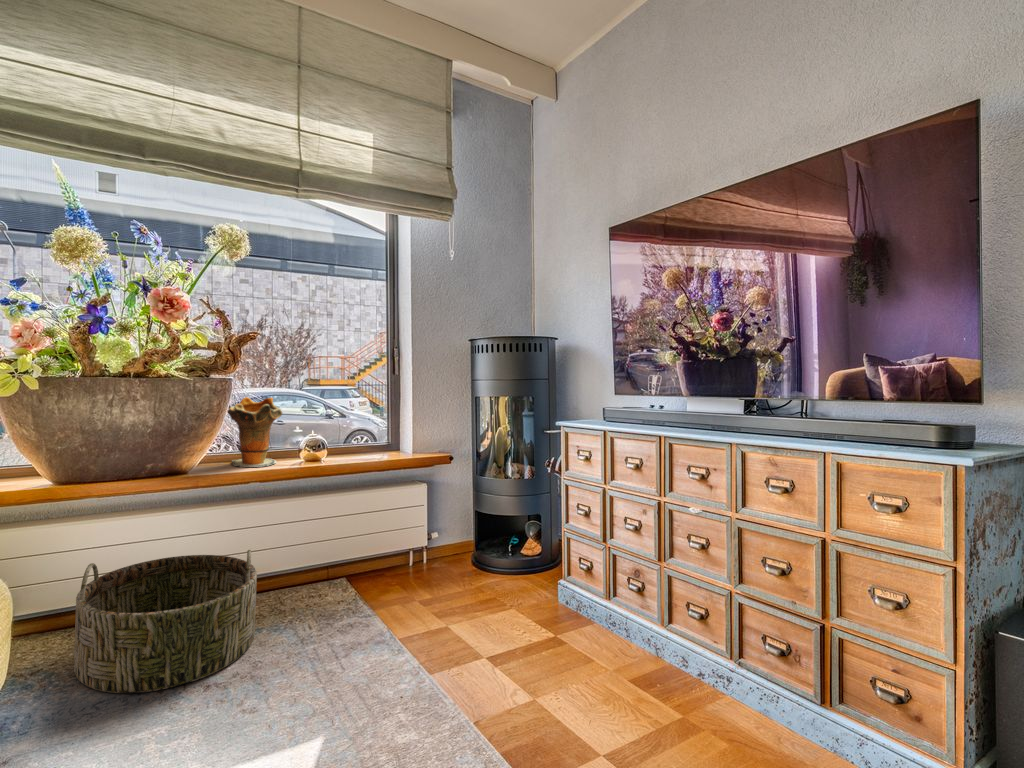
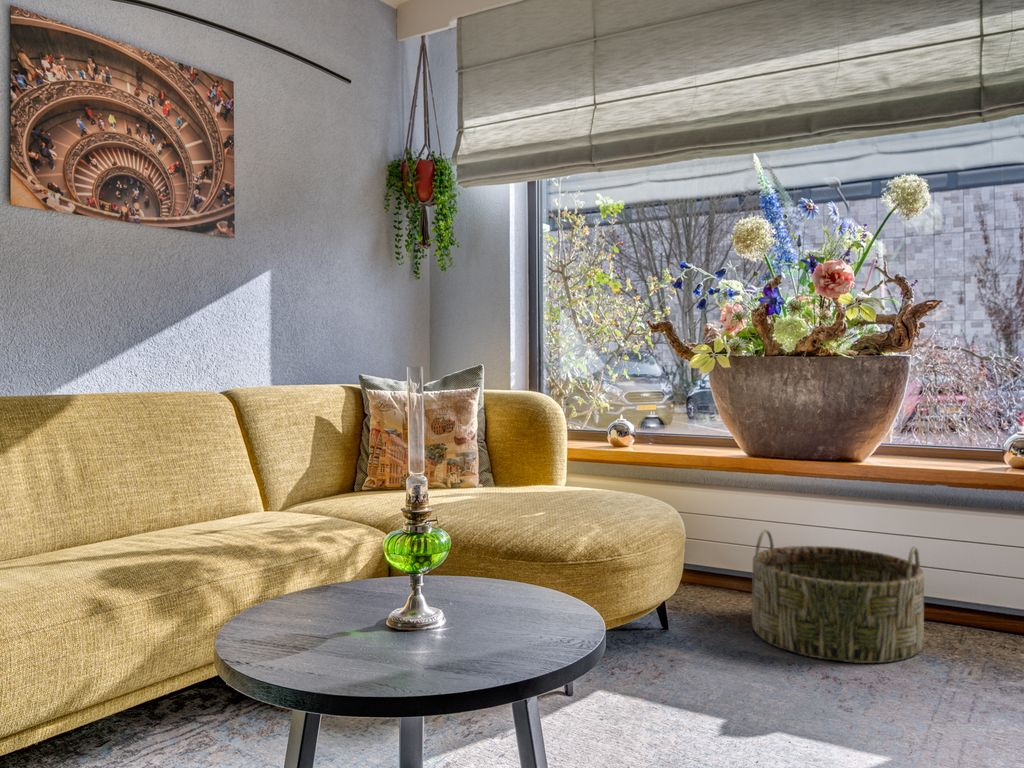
decorative vase: present [228,397,282,467] -> none [908,380,976,464]

